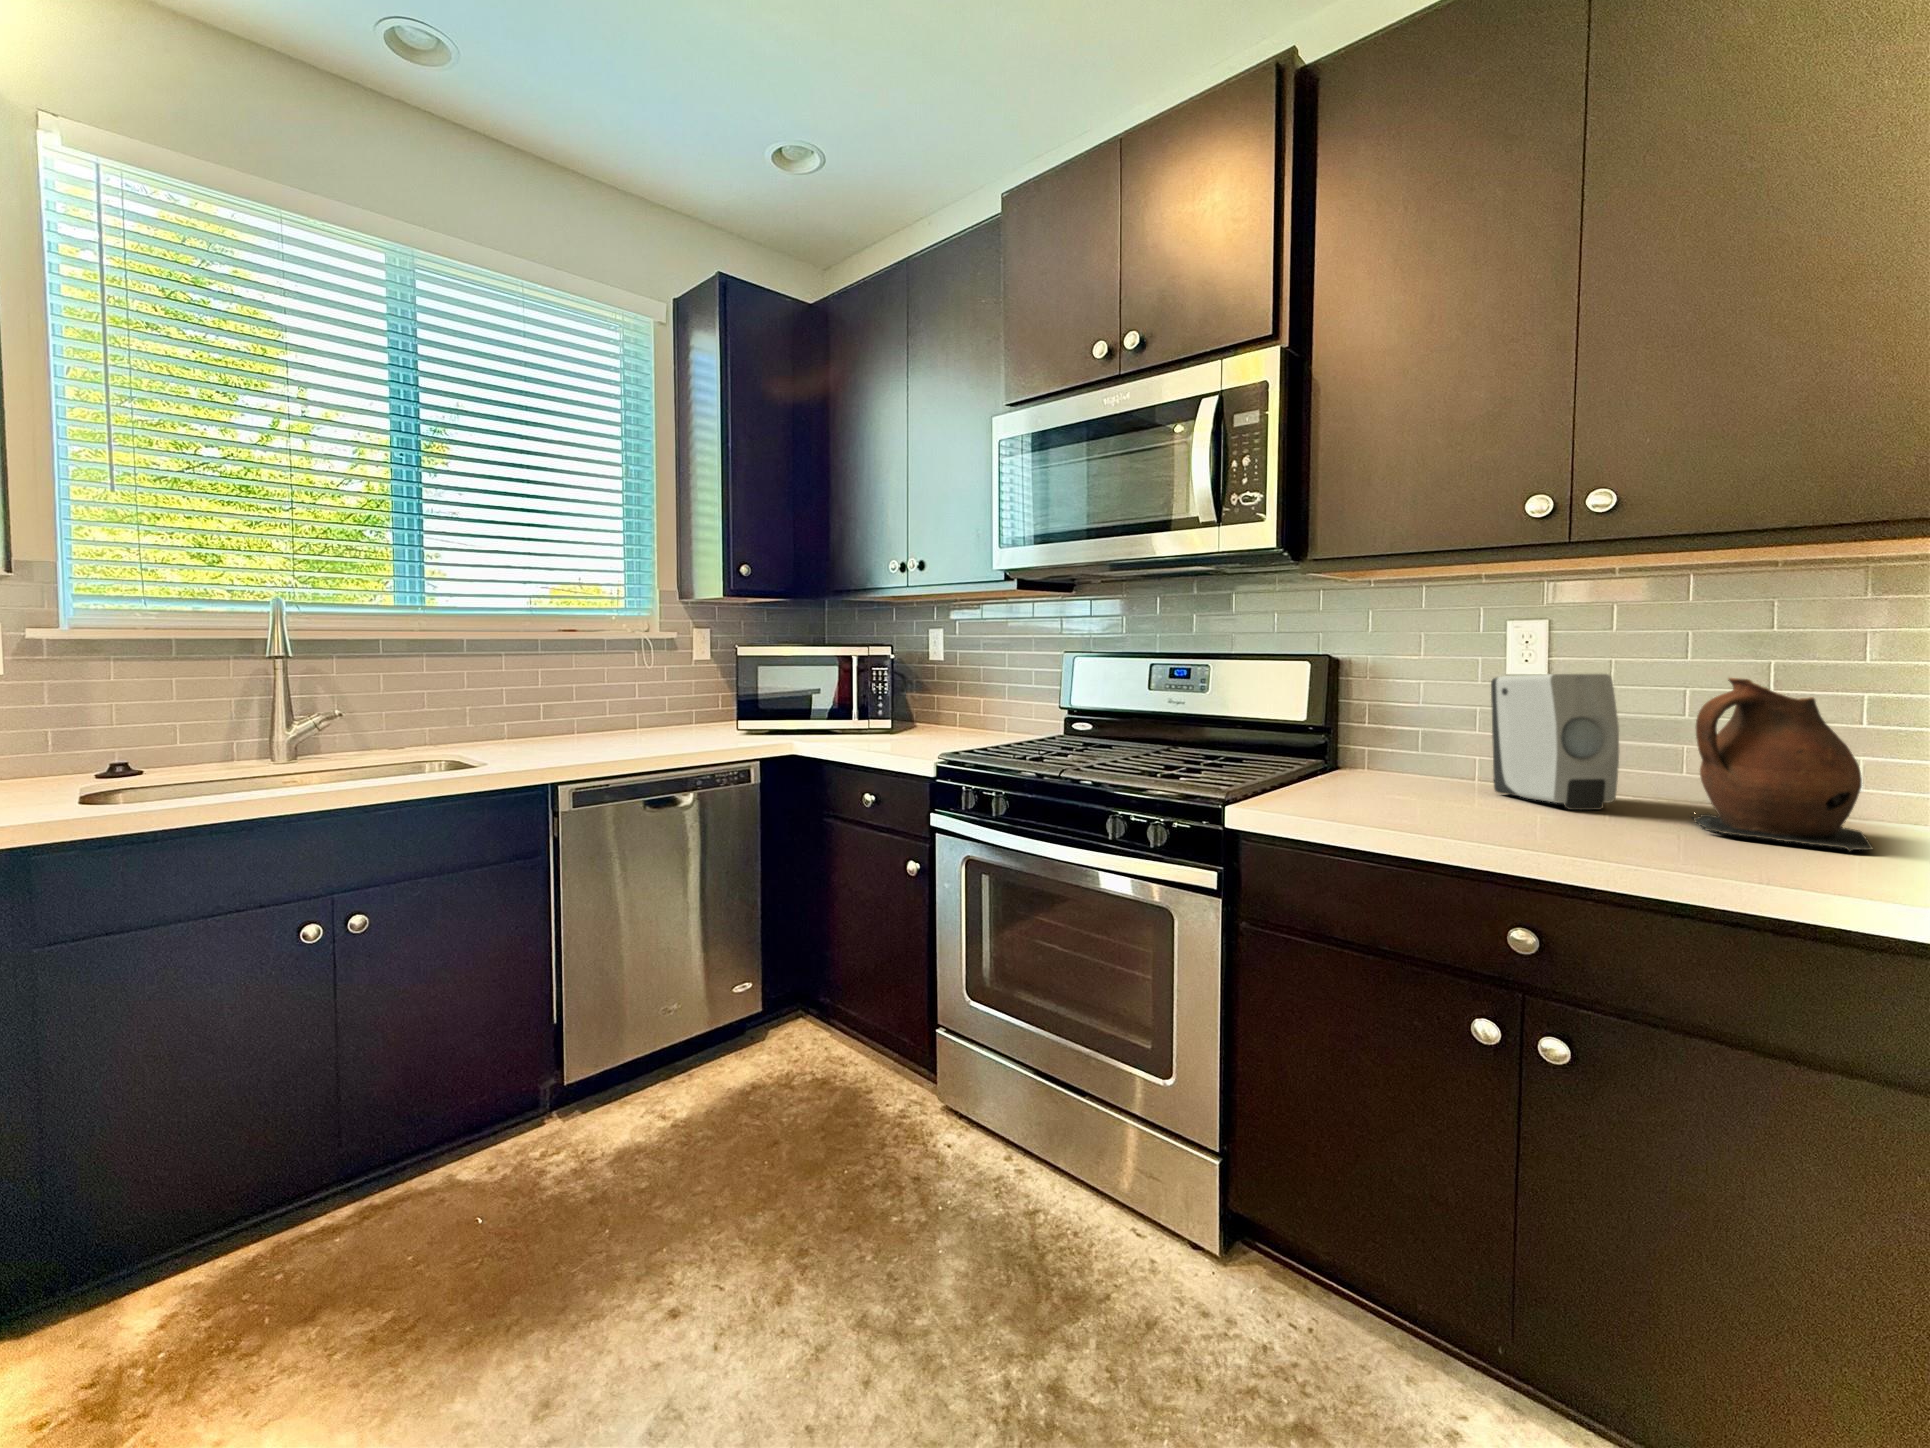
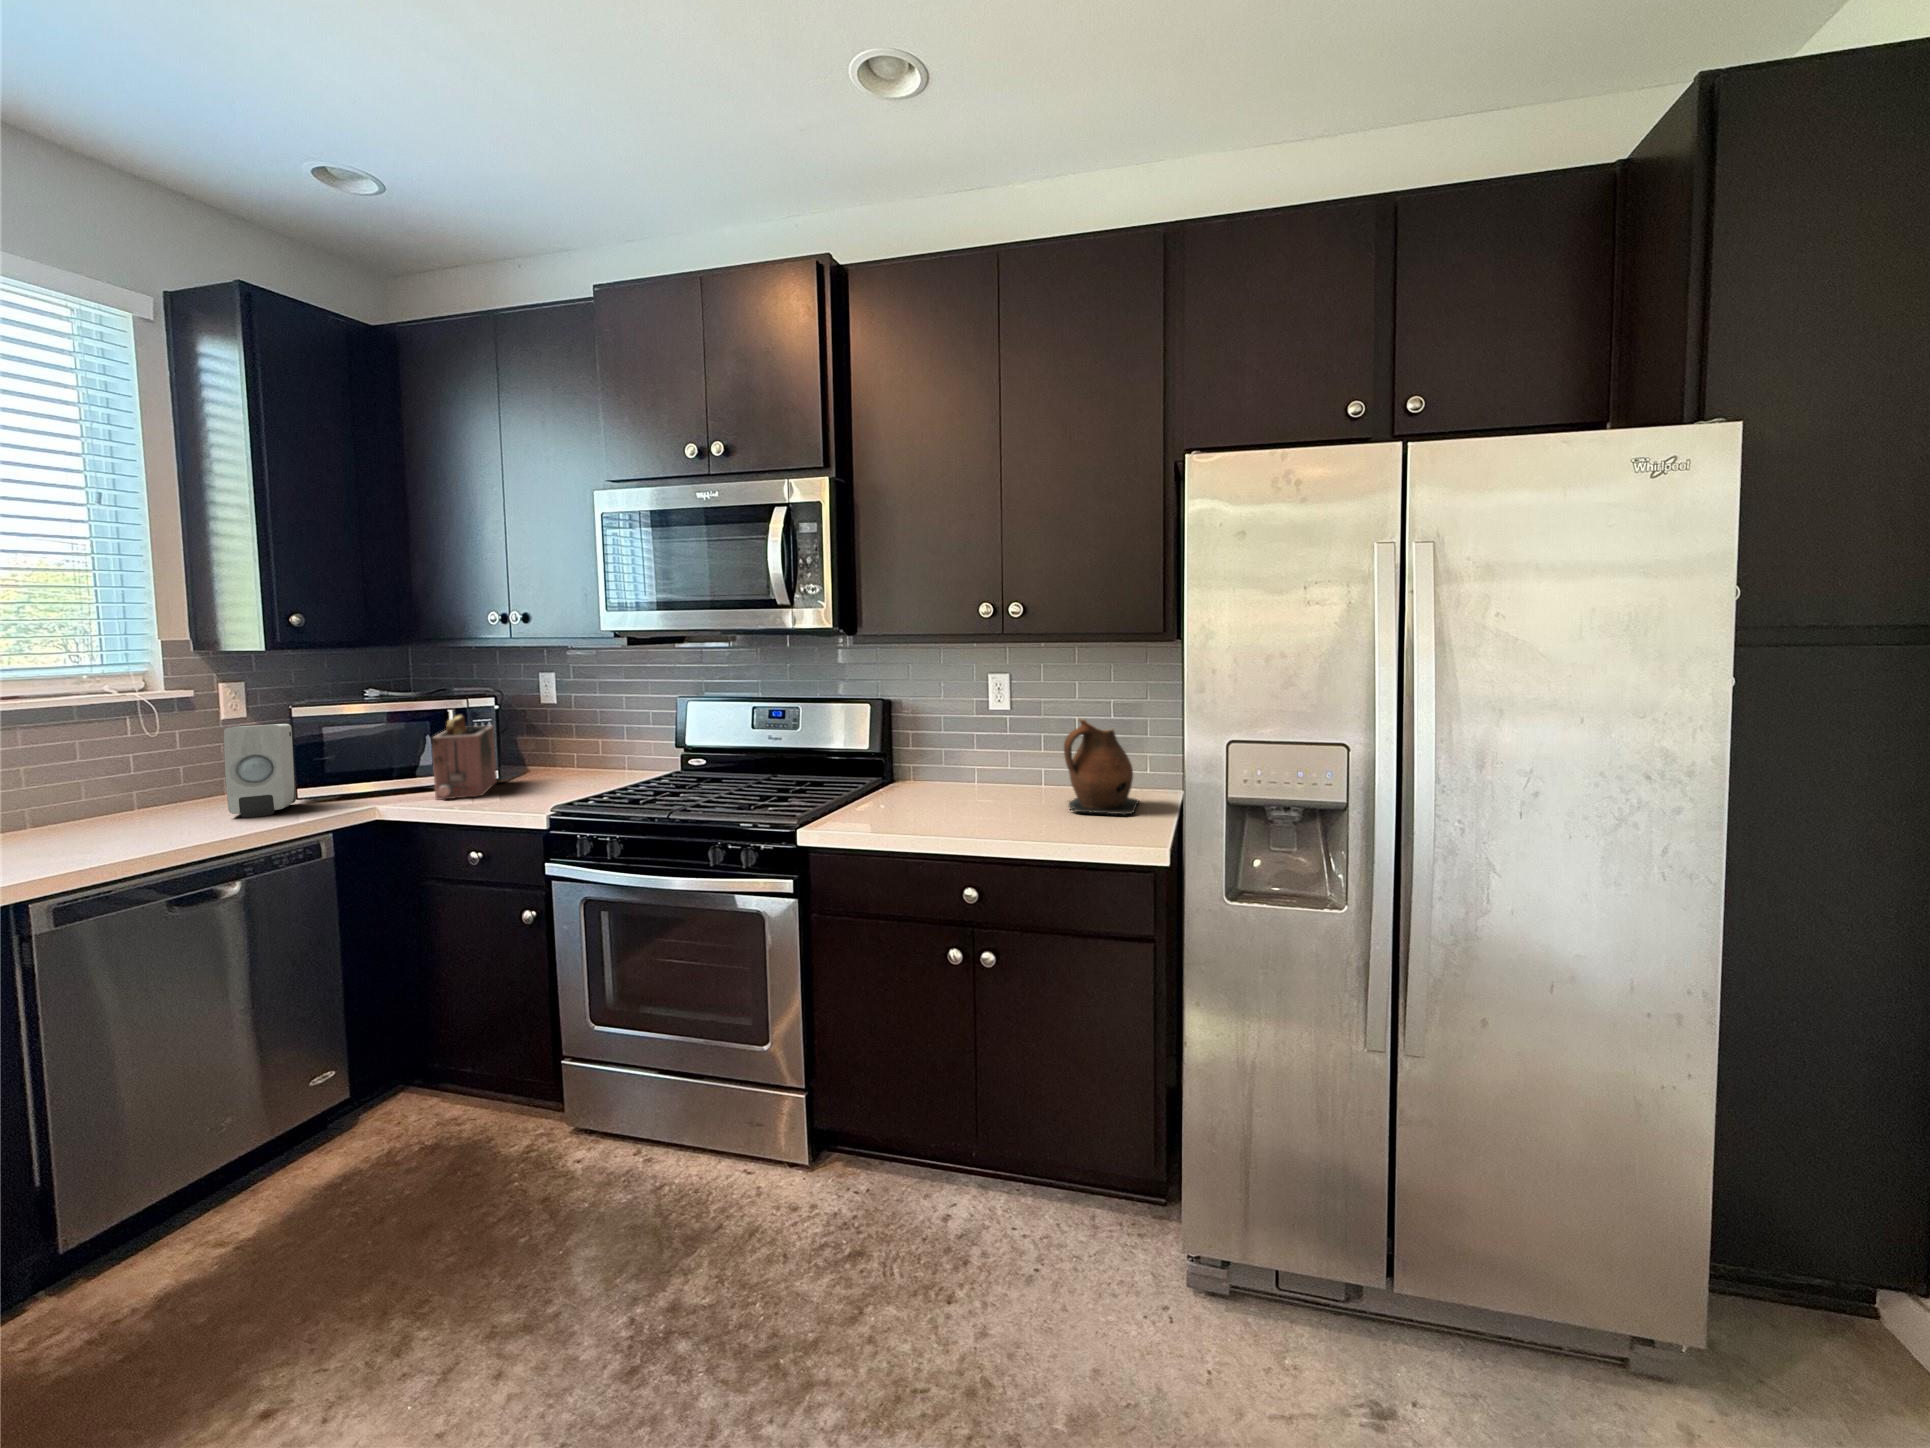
toaster: none [839,663,890,741] -> present [432,716,497,800]
soap dispenser: present [1491,674,1619,810] -> present [224,724,296,818]

